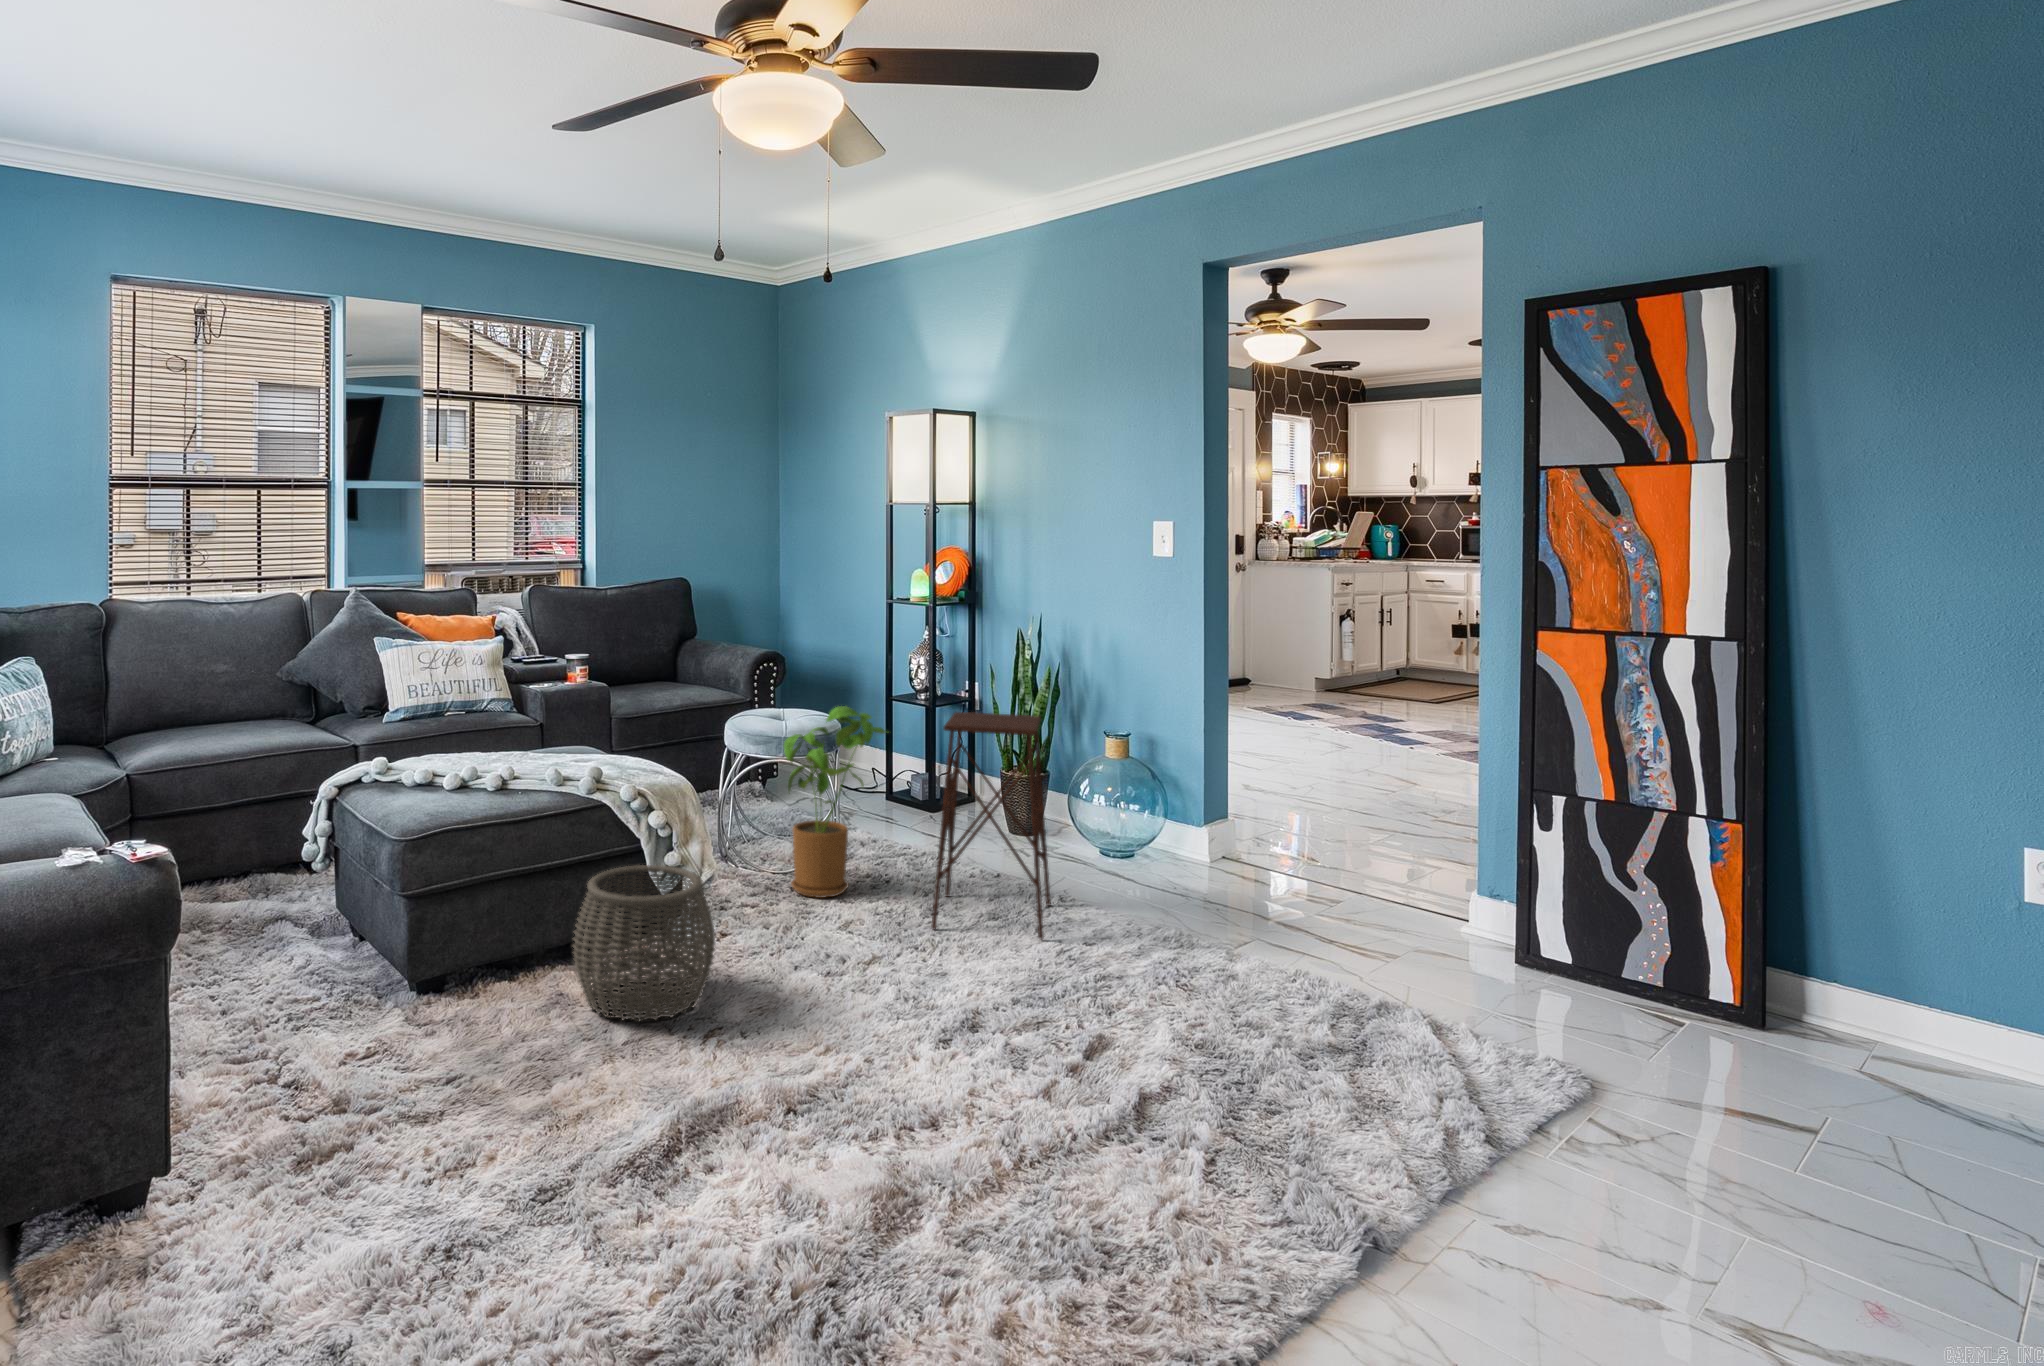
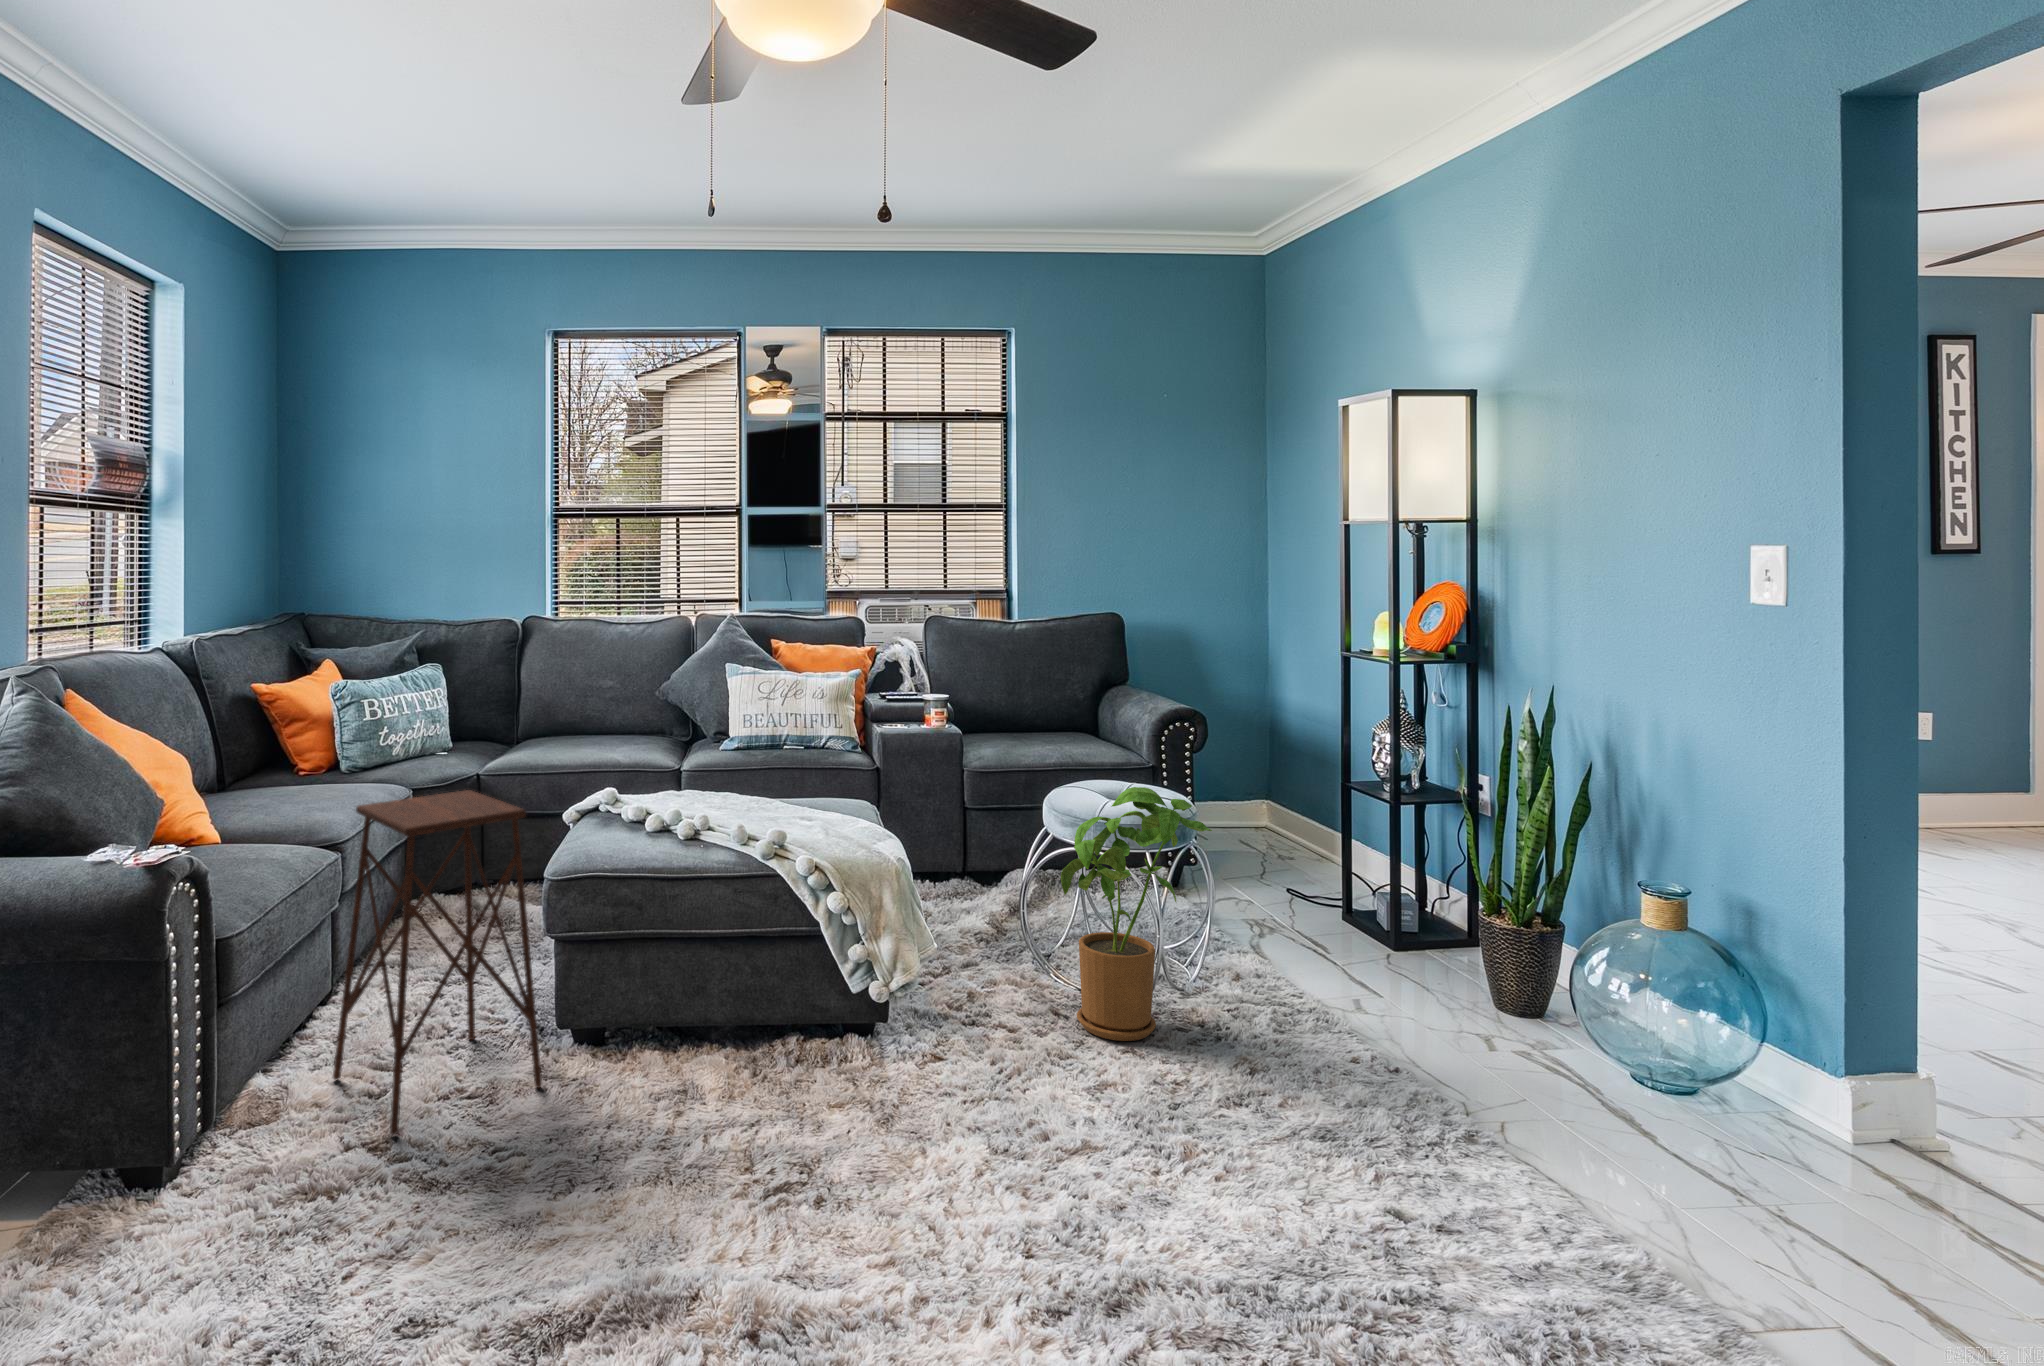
side table: present [931,712,1051,940] -> present [333,790,542,1135]
woven basket: present [573,865,715,1021] -> none [669,953,842,1156]

